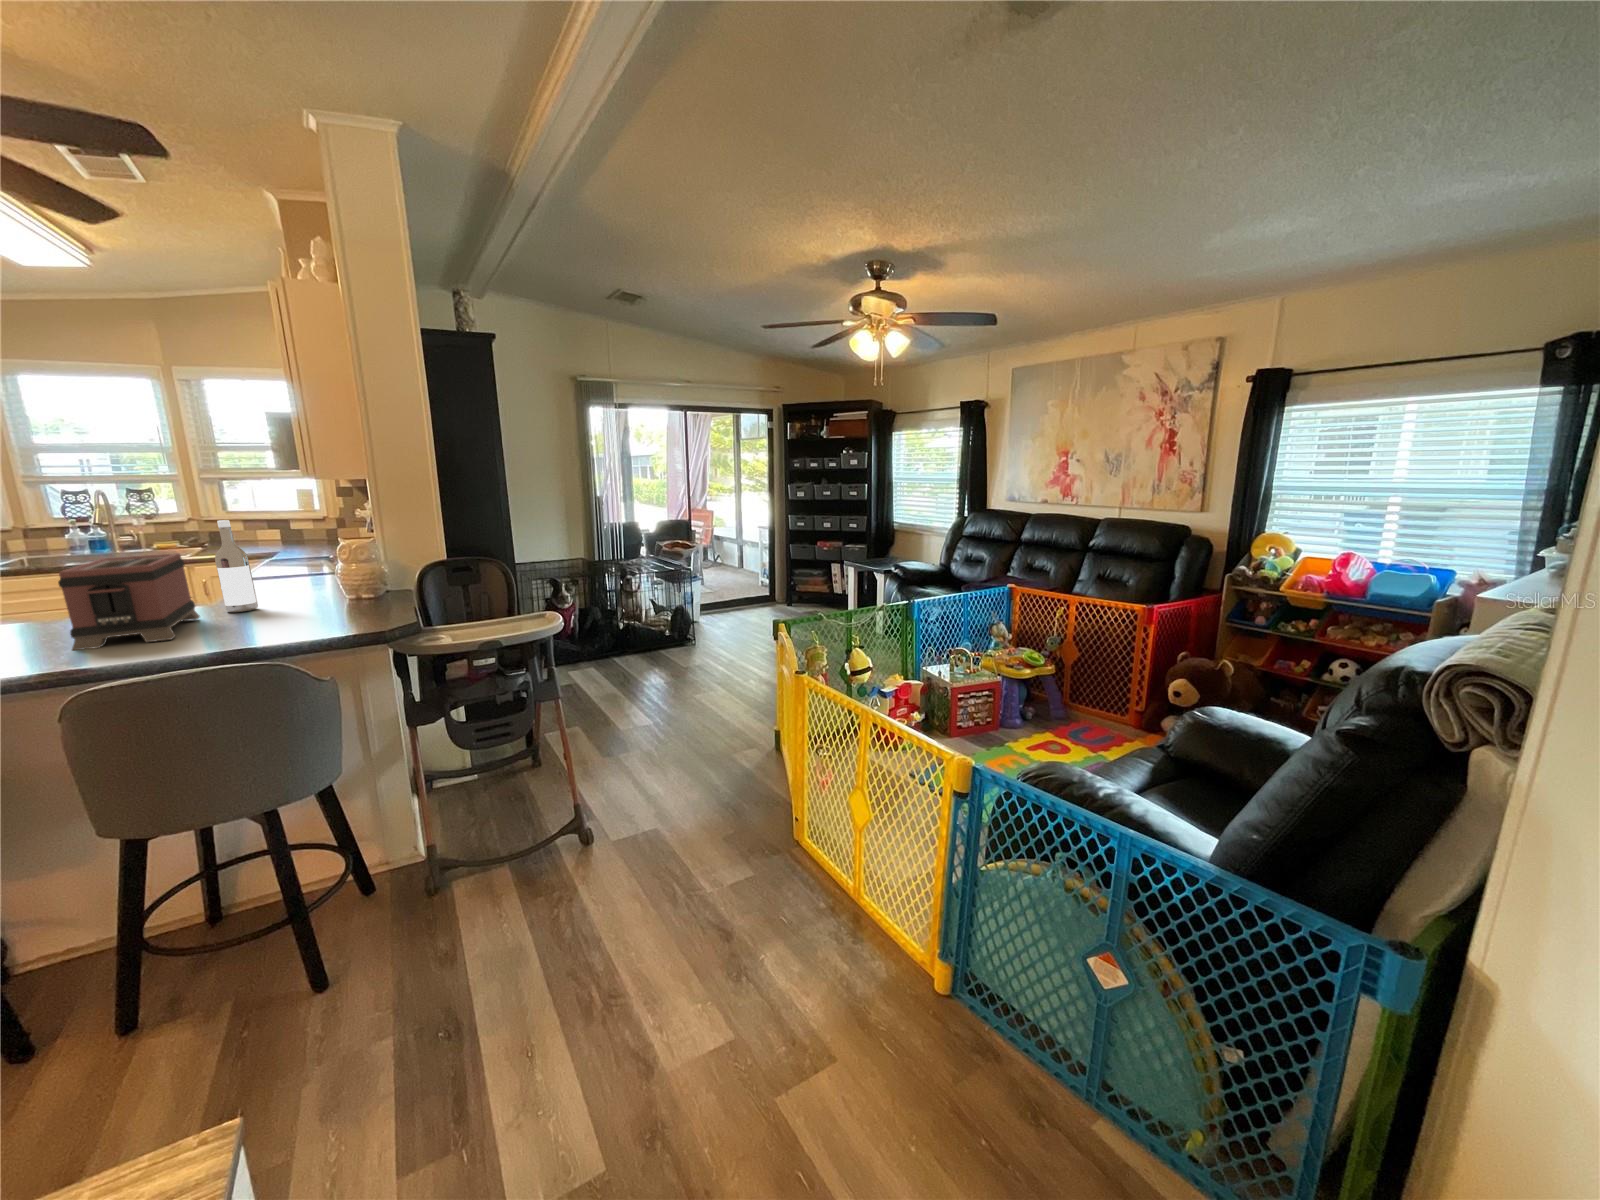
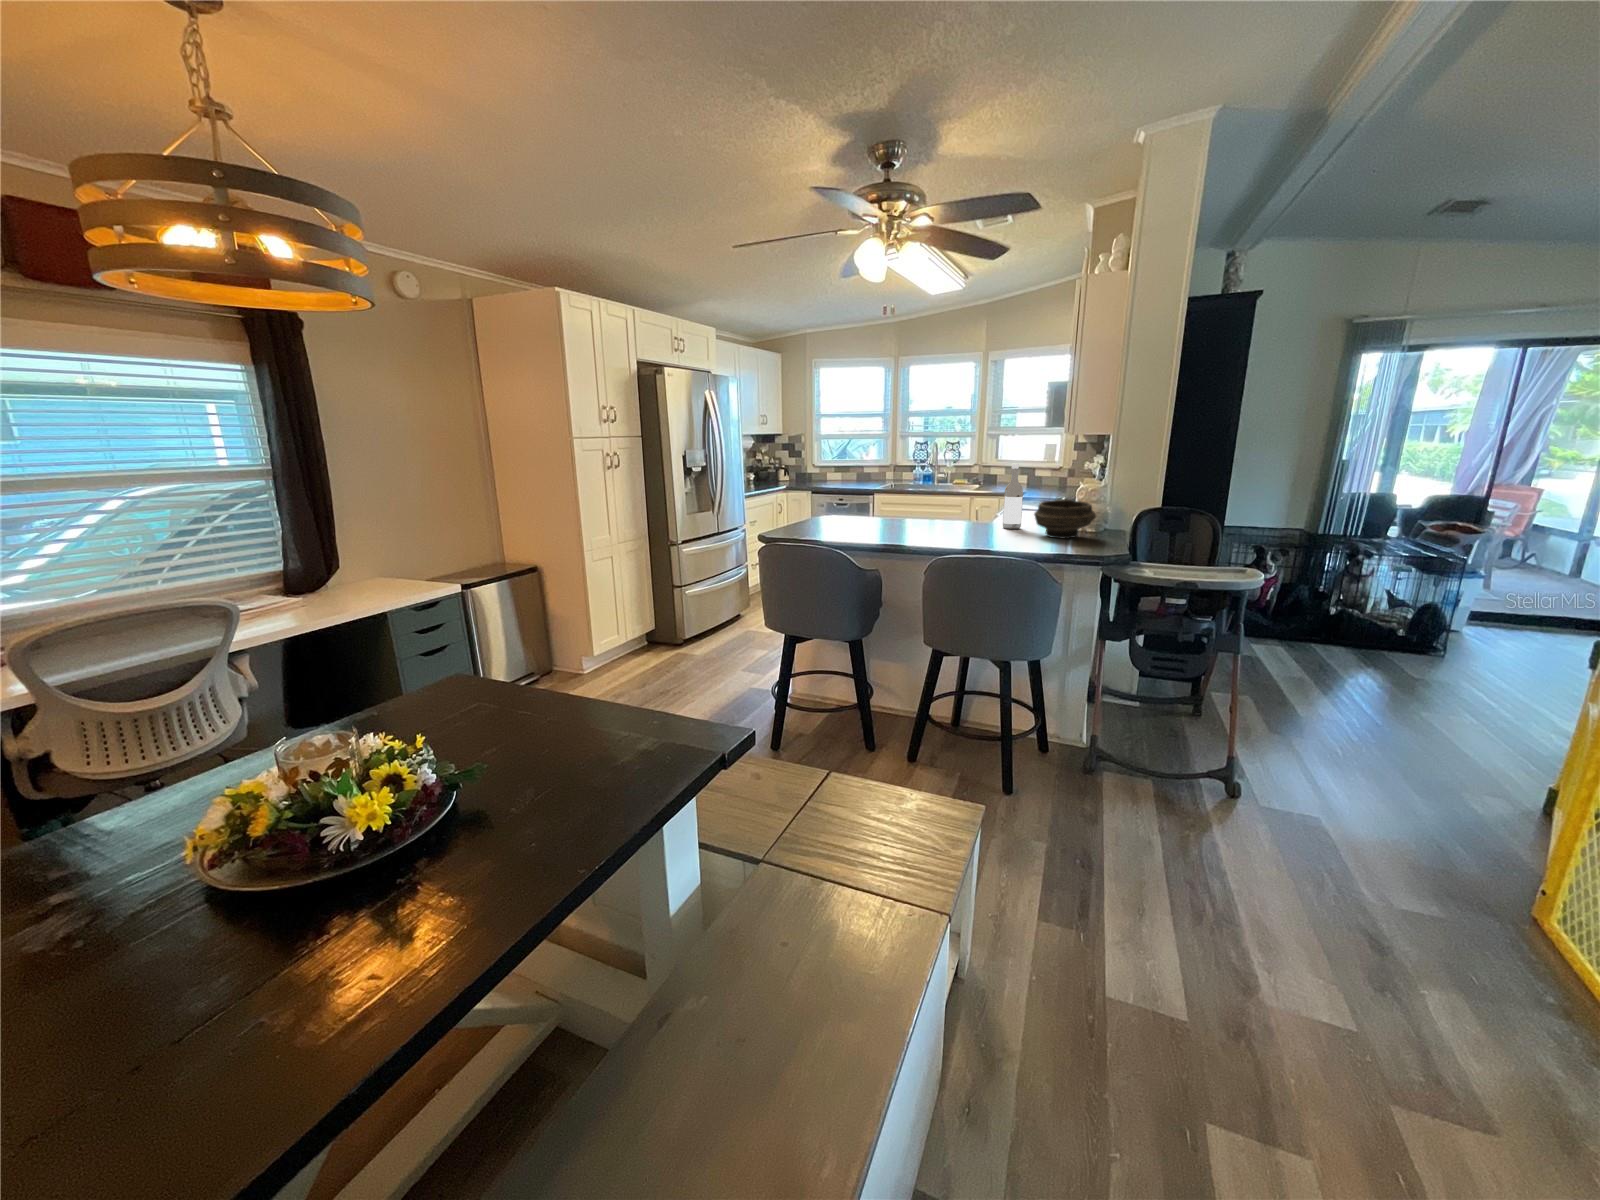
toaster: present [58,553,200,650] -> none [933,484,990,539]
bowl: none [271,563,365,615] -> present [1034,500,1096,538]

